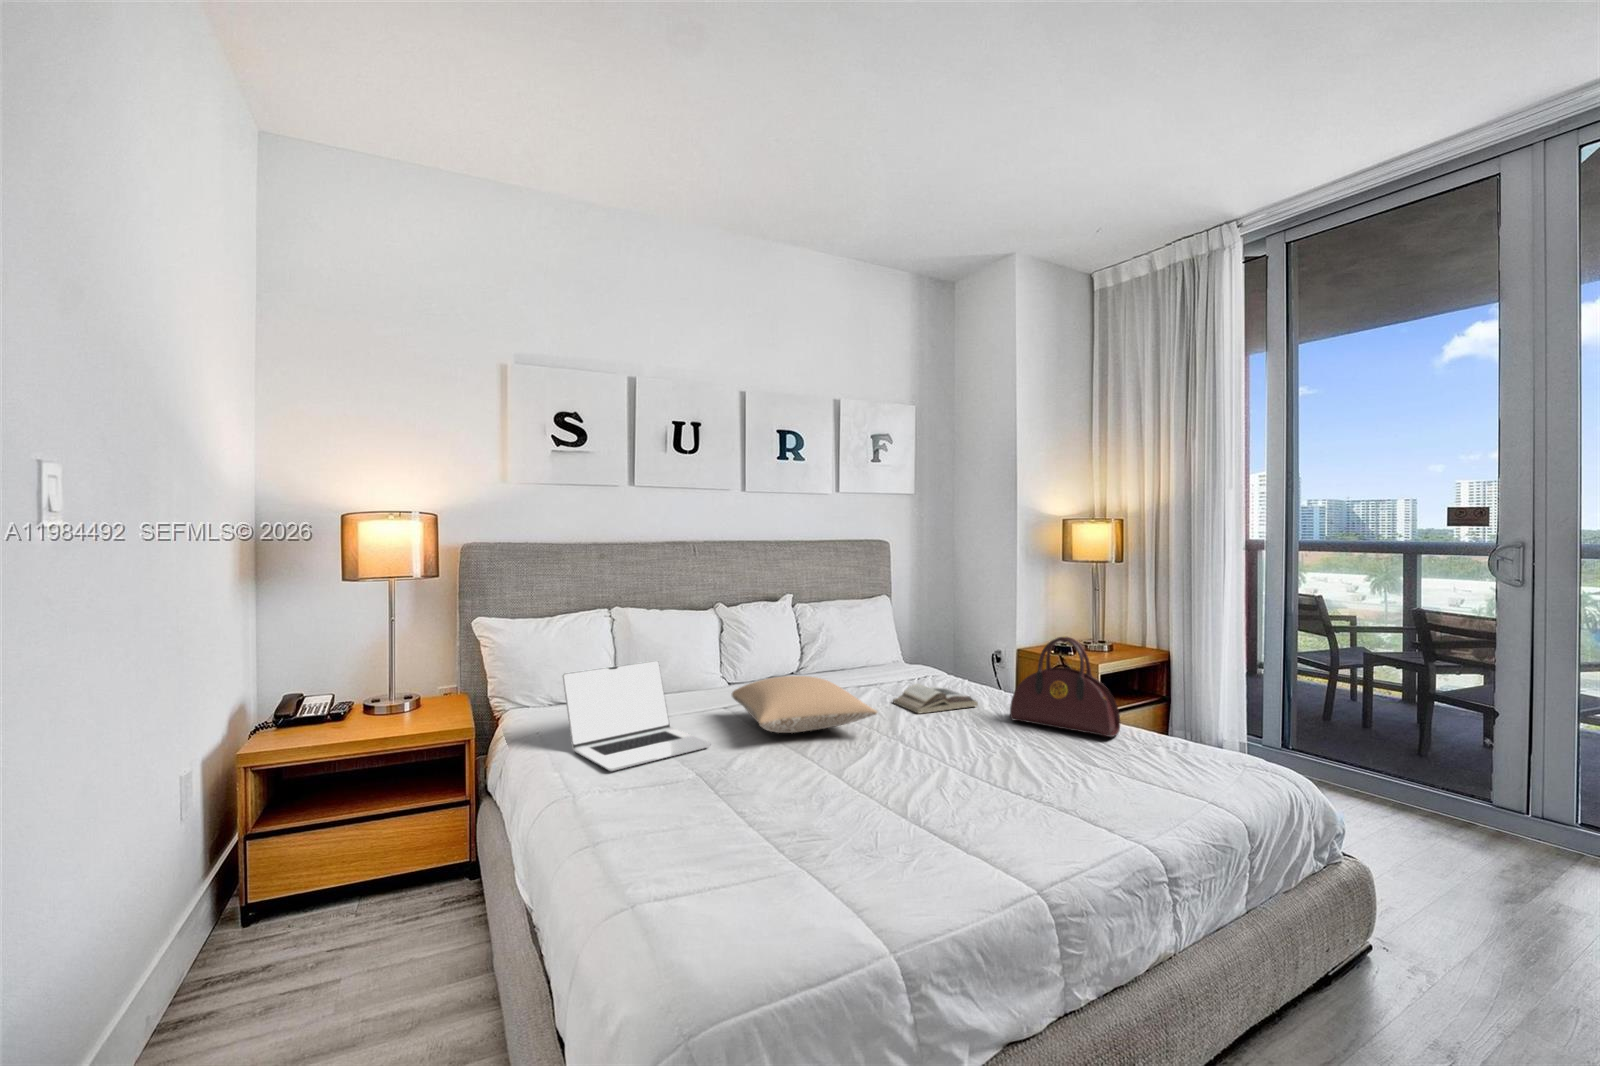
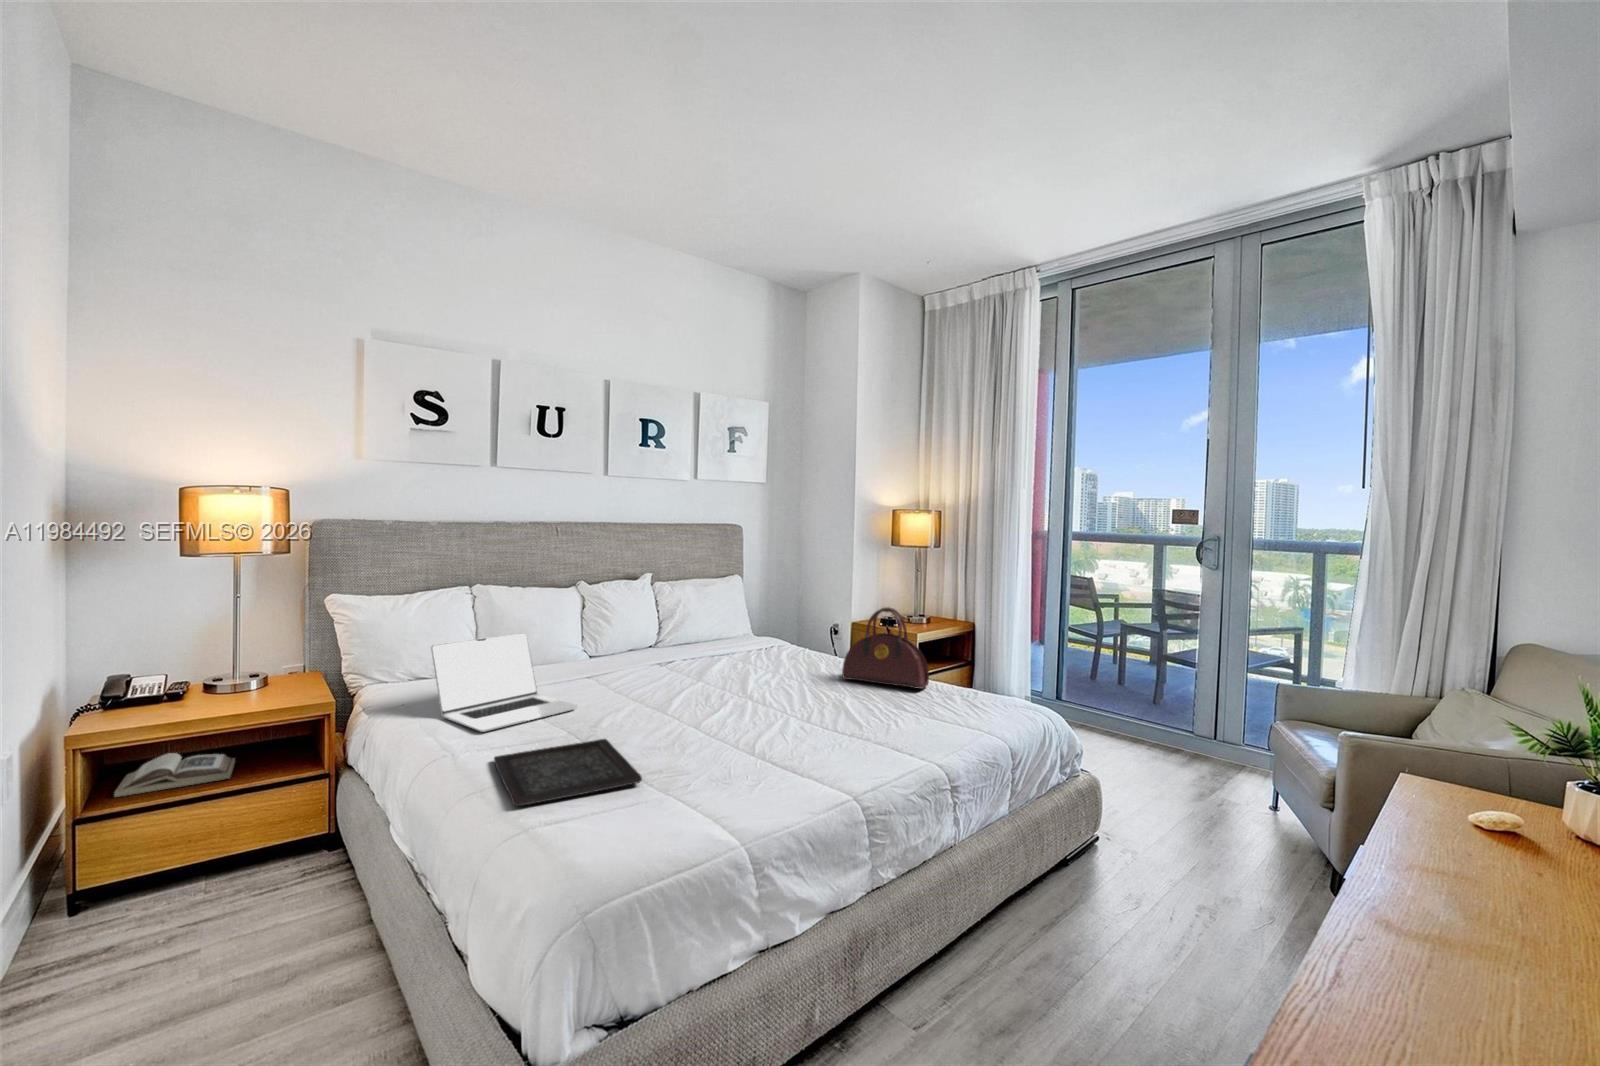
pillow: present [732,676,877,733] -> none [596,645,730,694]
book: present [893,684,978,713] -> present [114,753,235,797]
tray: none [619,787,778,871] -> present [494,739,642,806]

